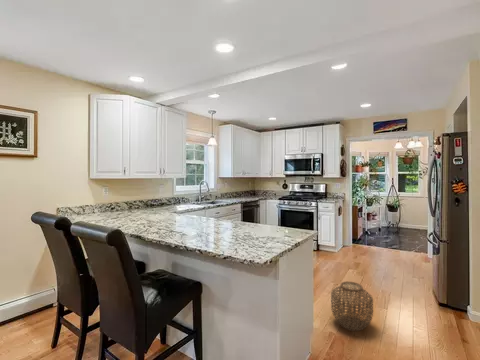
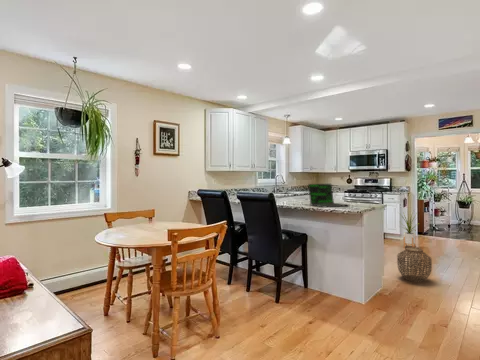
laptop: none [201,204,260,249] -> present [308,184,348,207]
house plant: none [333,220,358,266] -> present [404,215,416,248]

